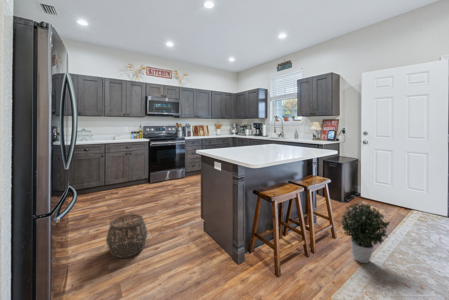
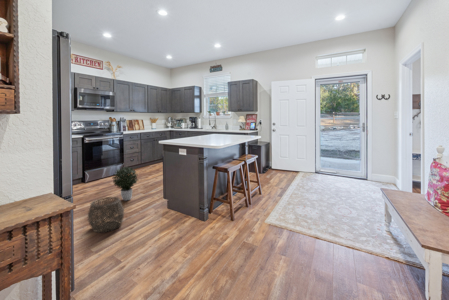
potted plant: present [341,204,389,263] -> present [113,167,138,201]

